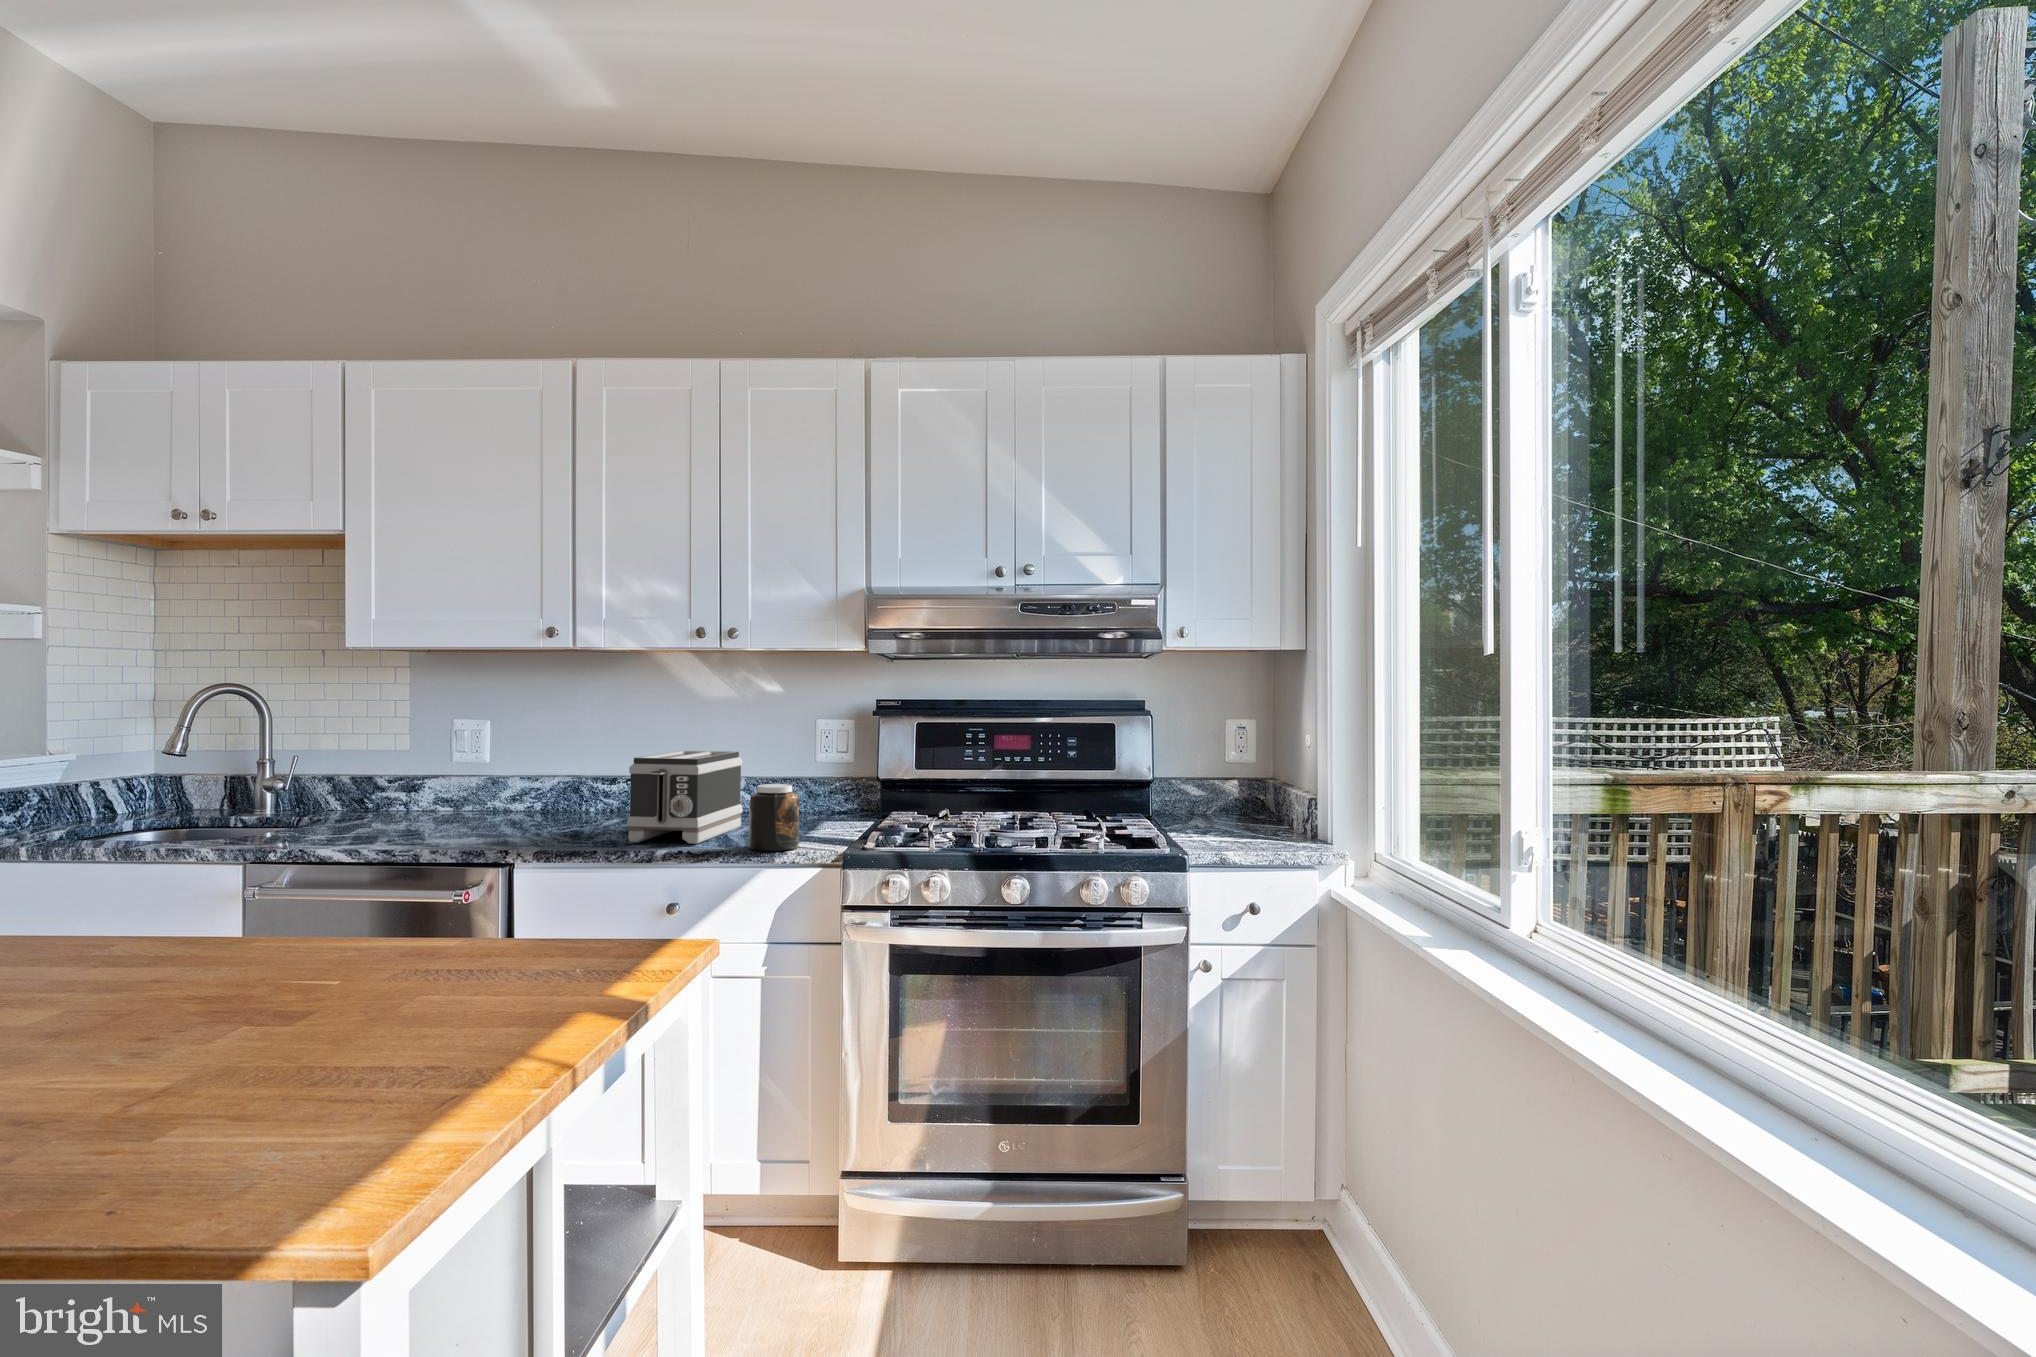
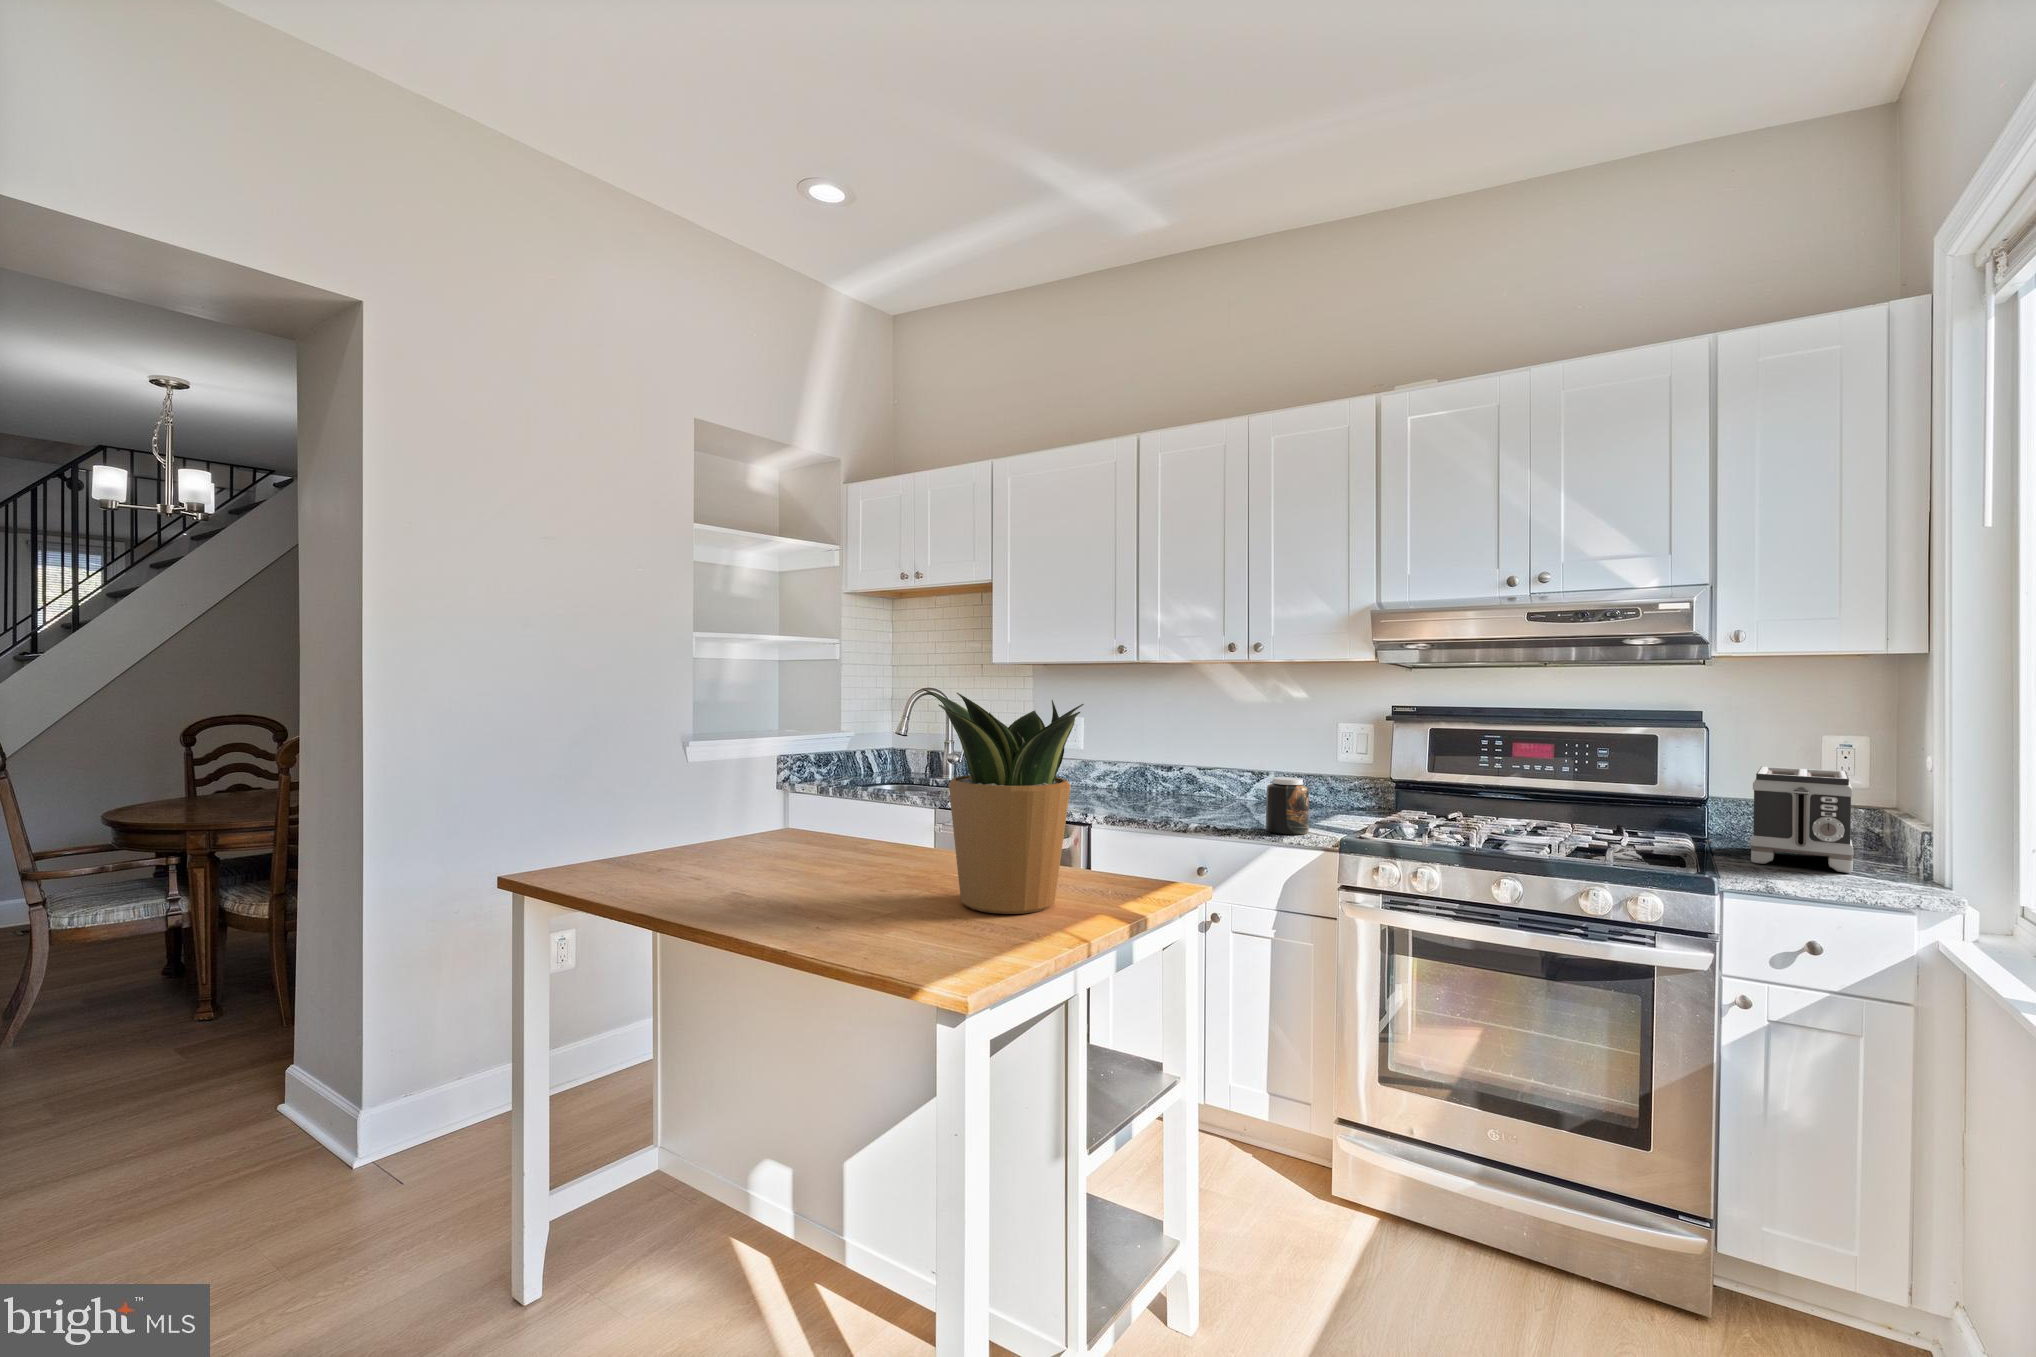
potted plant: none [233,676,555,1046] -> present [923,689,1084,914]
toaster: present [627,751,743,844] -> present [1751,767,1853,873]

